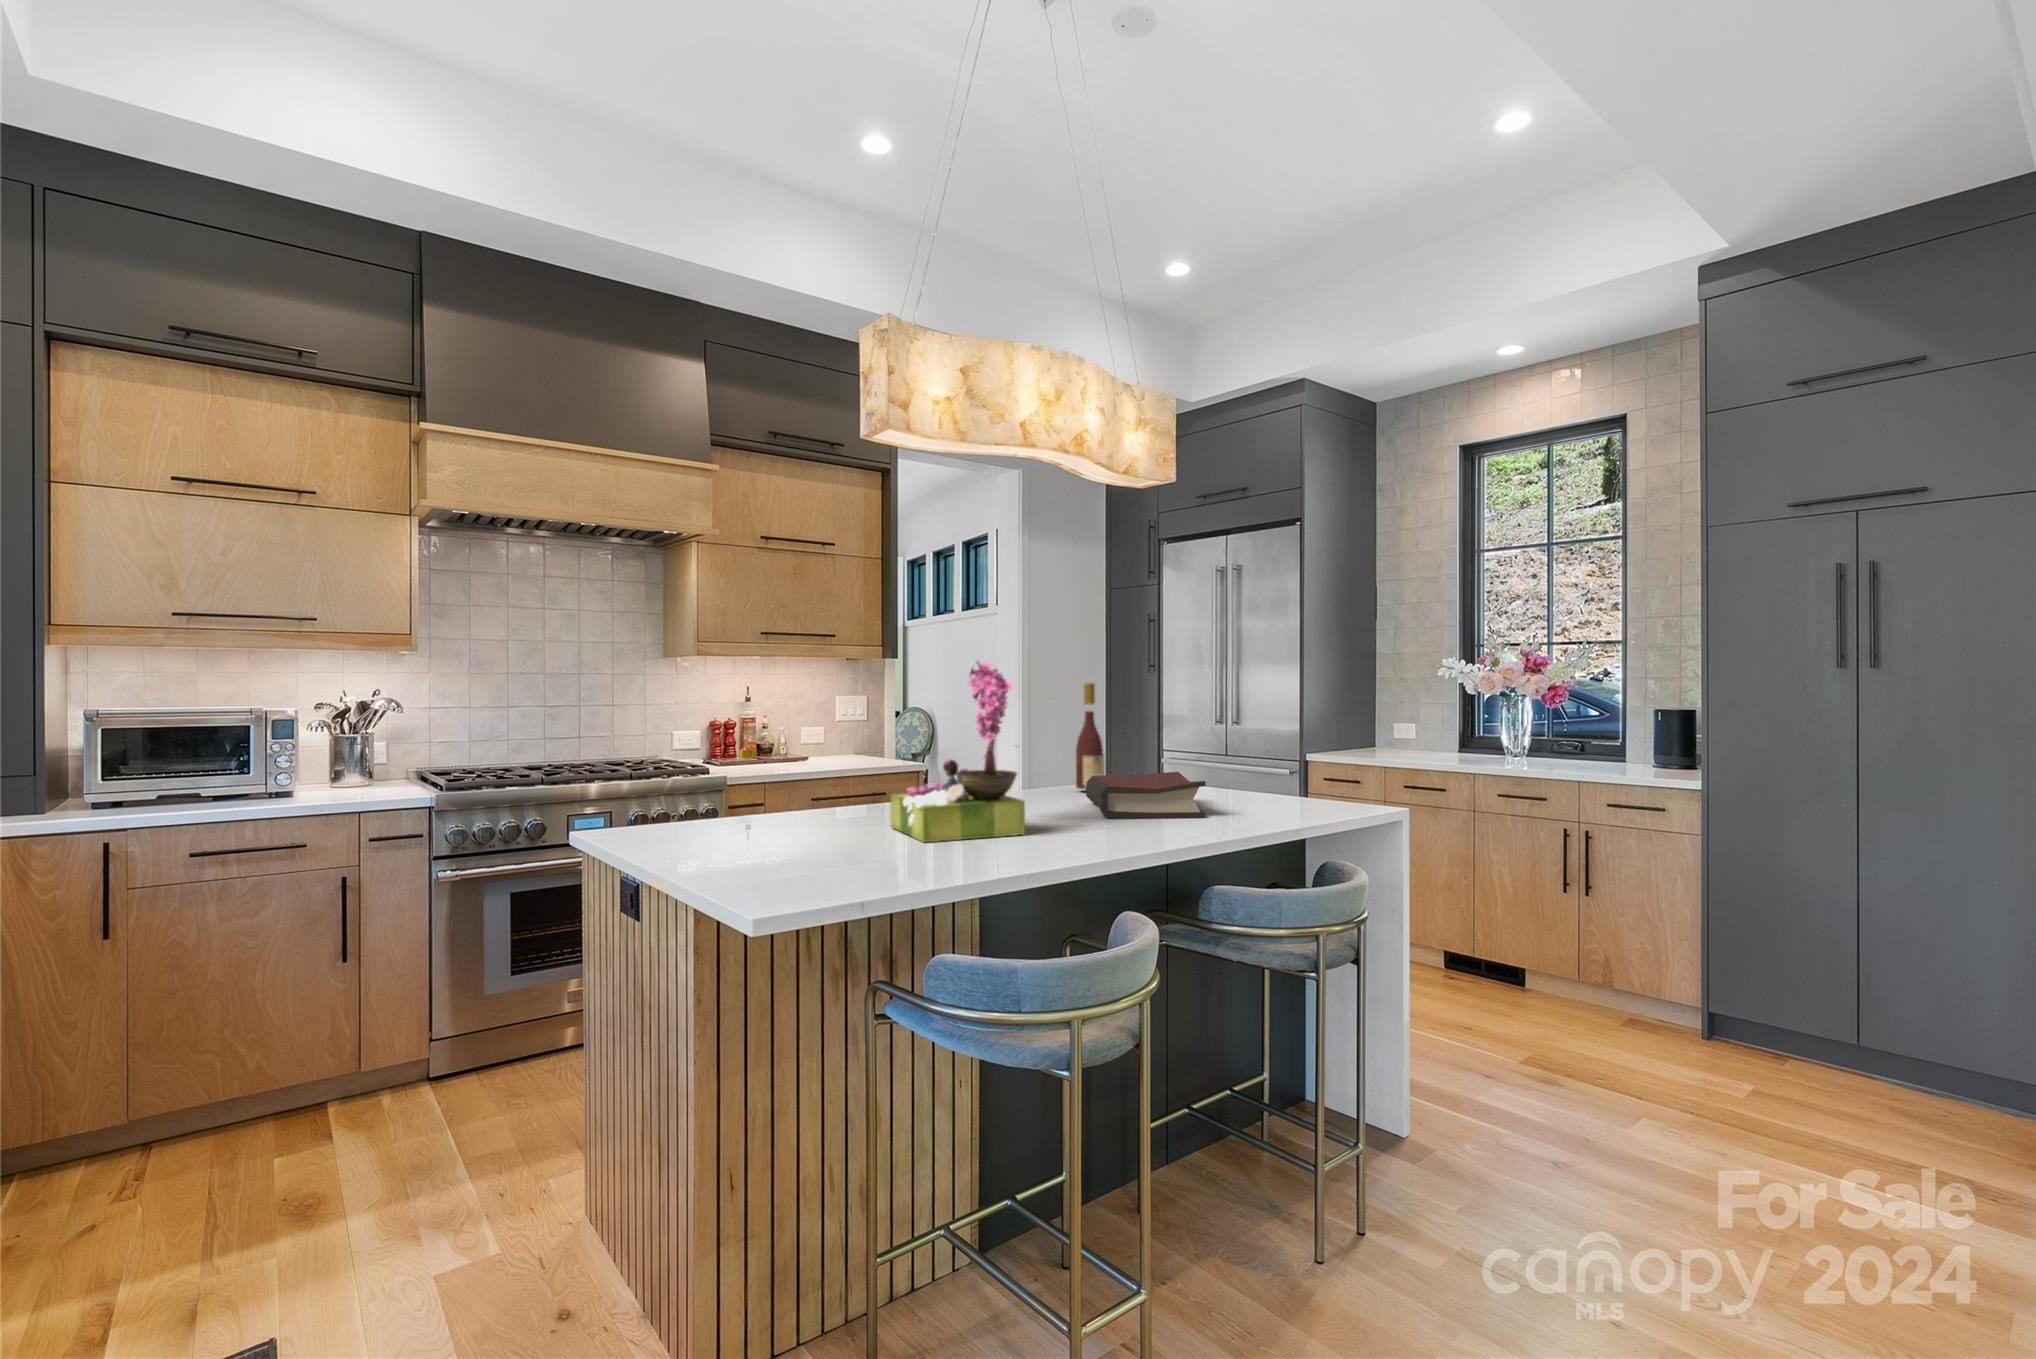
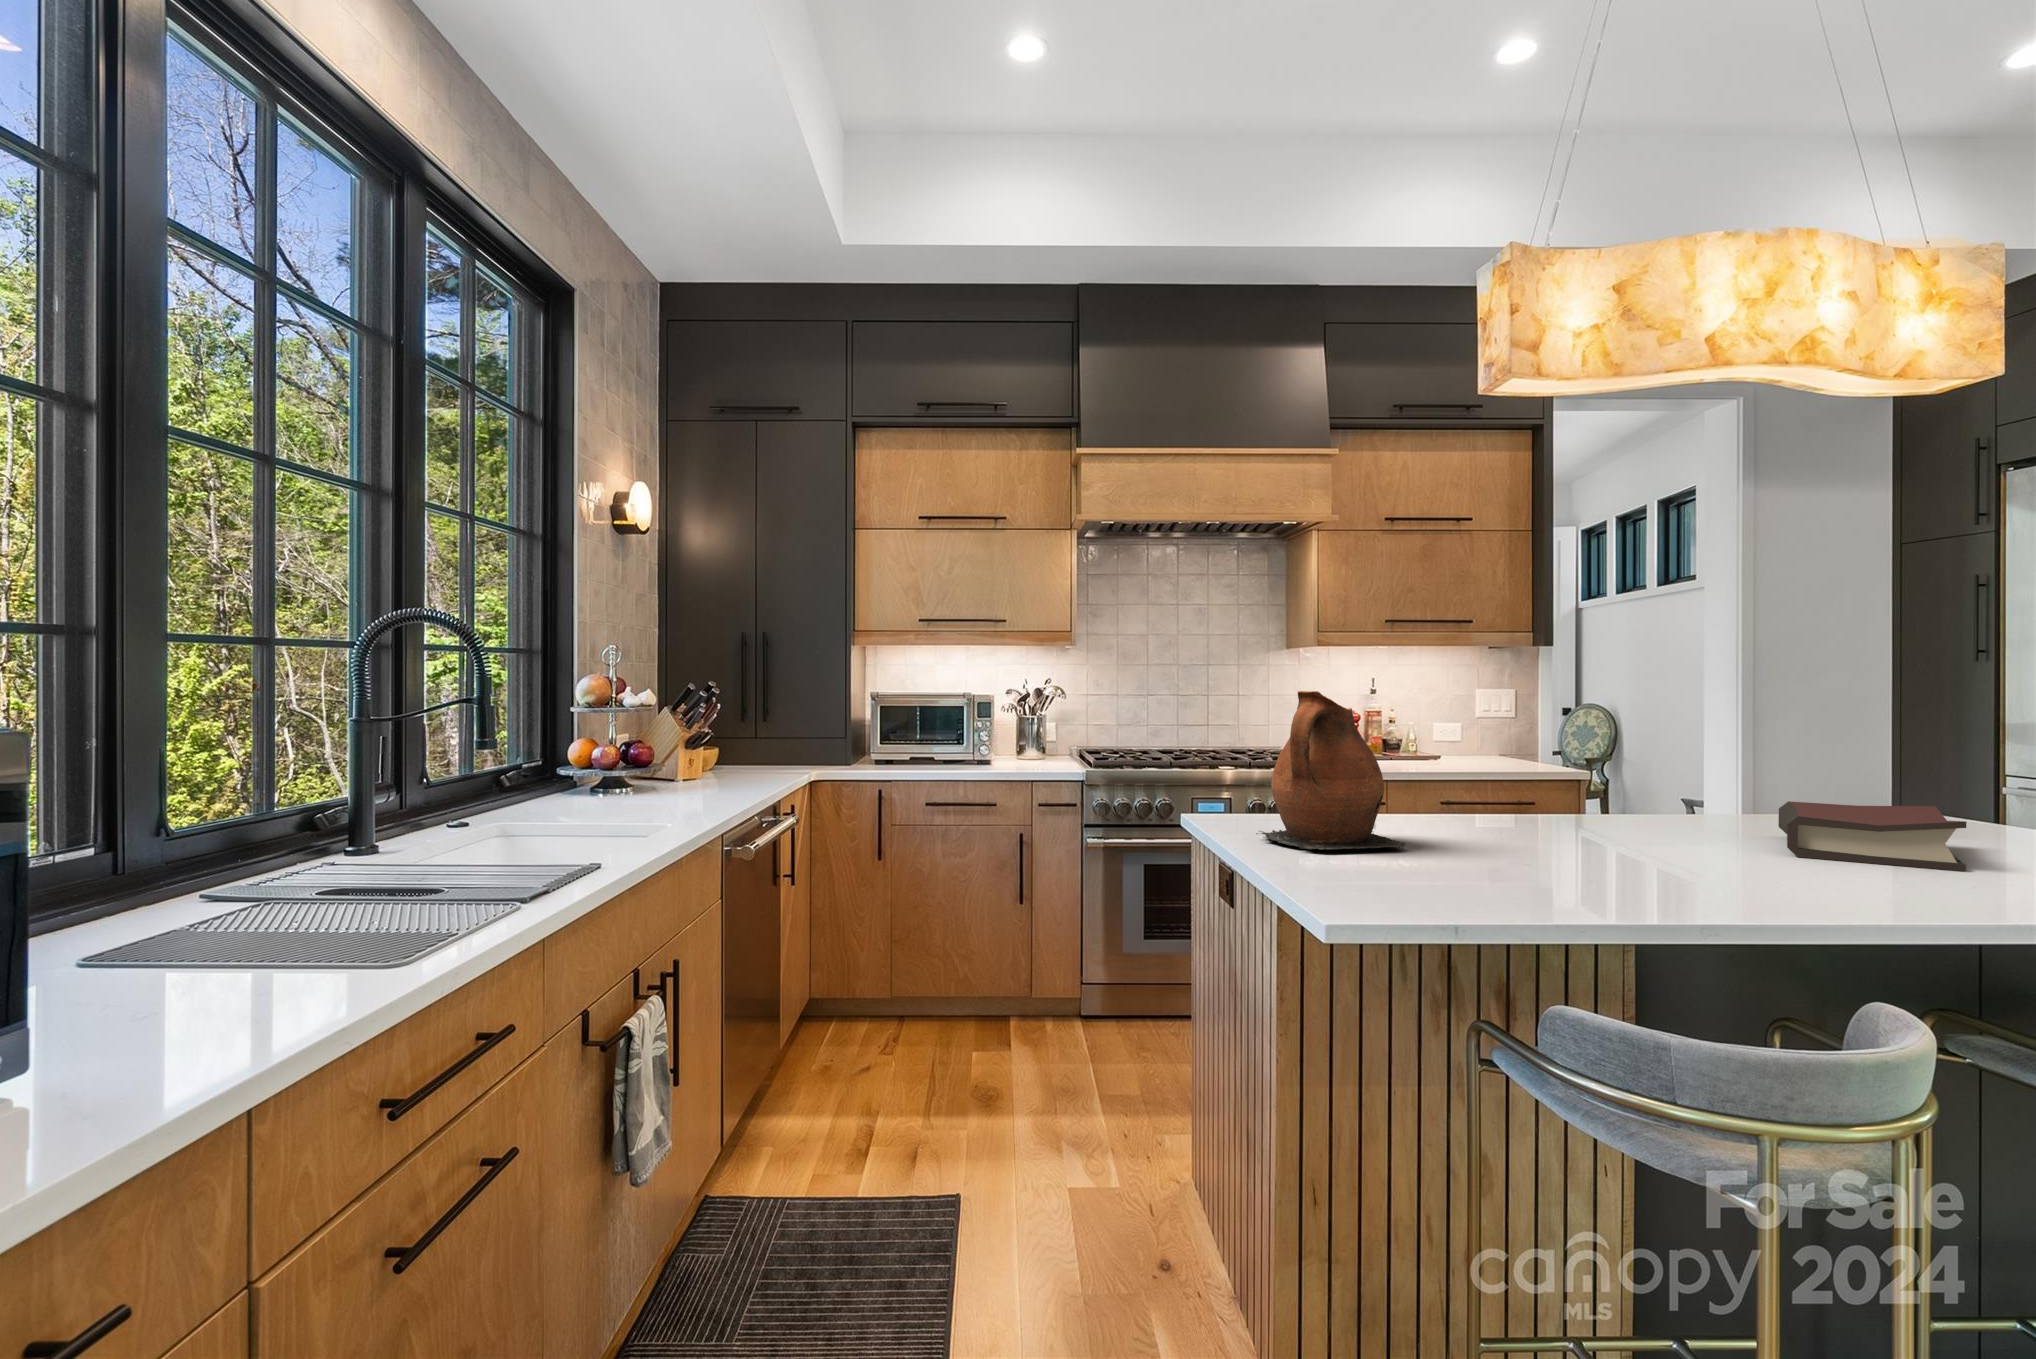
flower arrangement: present [891,661,1025,843] -> none [1494,654,1661,863]
wine bottle: present [1076,683,1104,789] -> none [1772,683,1820,825]
ceramic pitcher: none [666,694,820,859] -> present [1256,691,1405,850]

